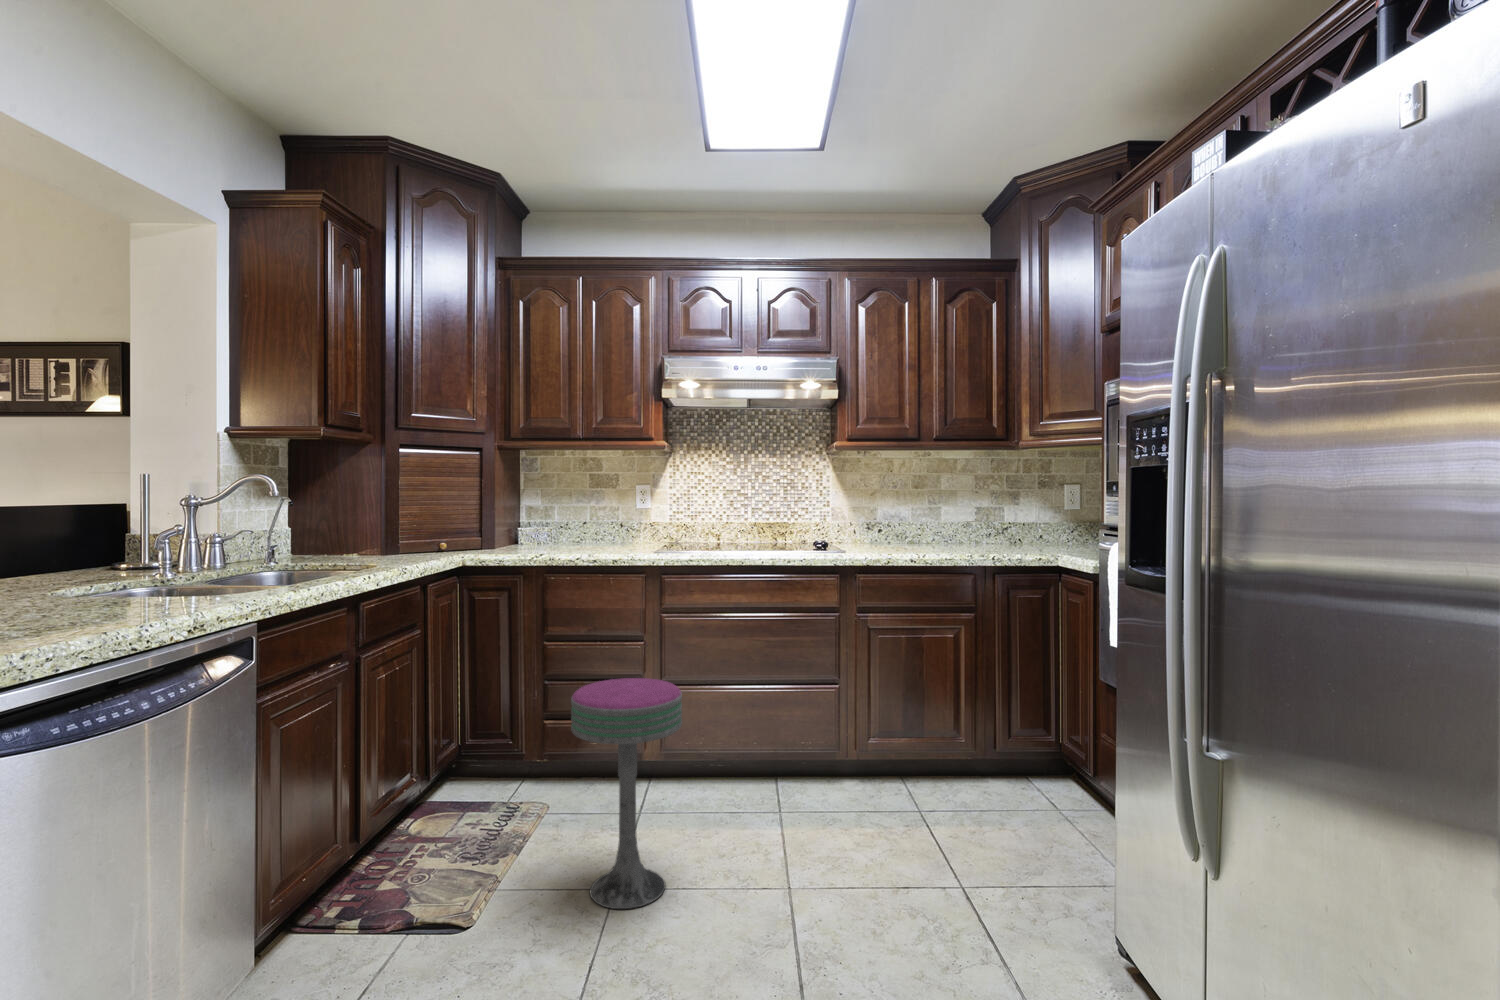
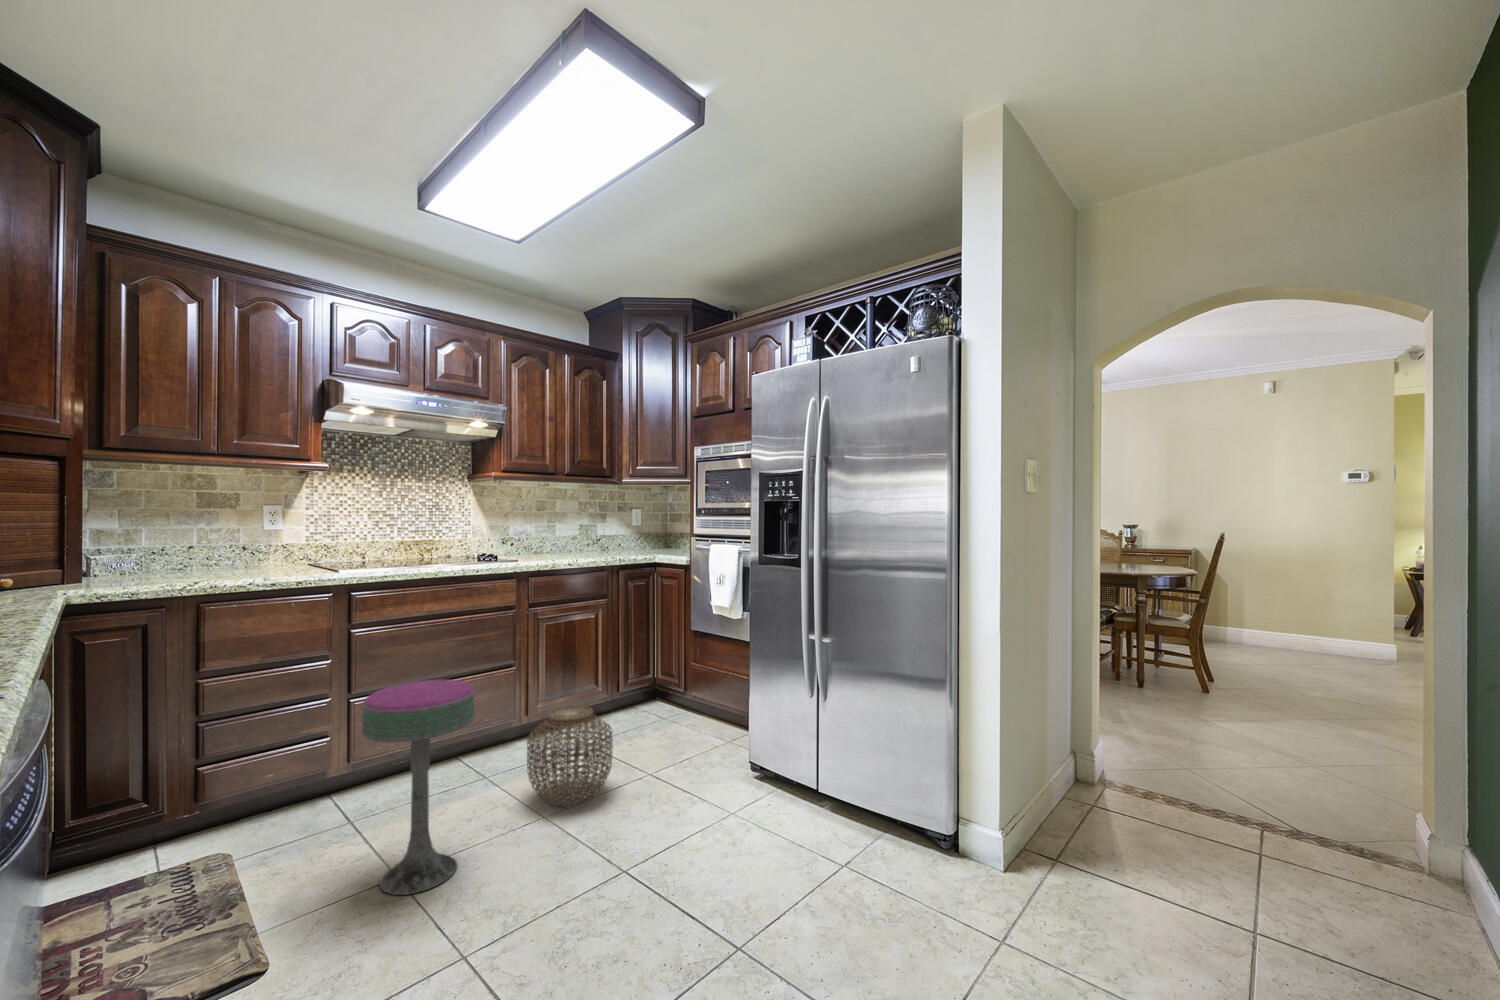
woven basket: none [779,745,887,879] -> present [527,705,613,808]

